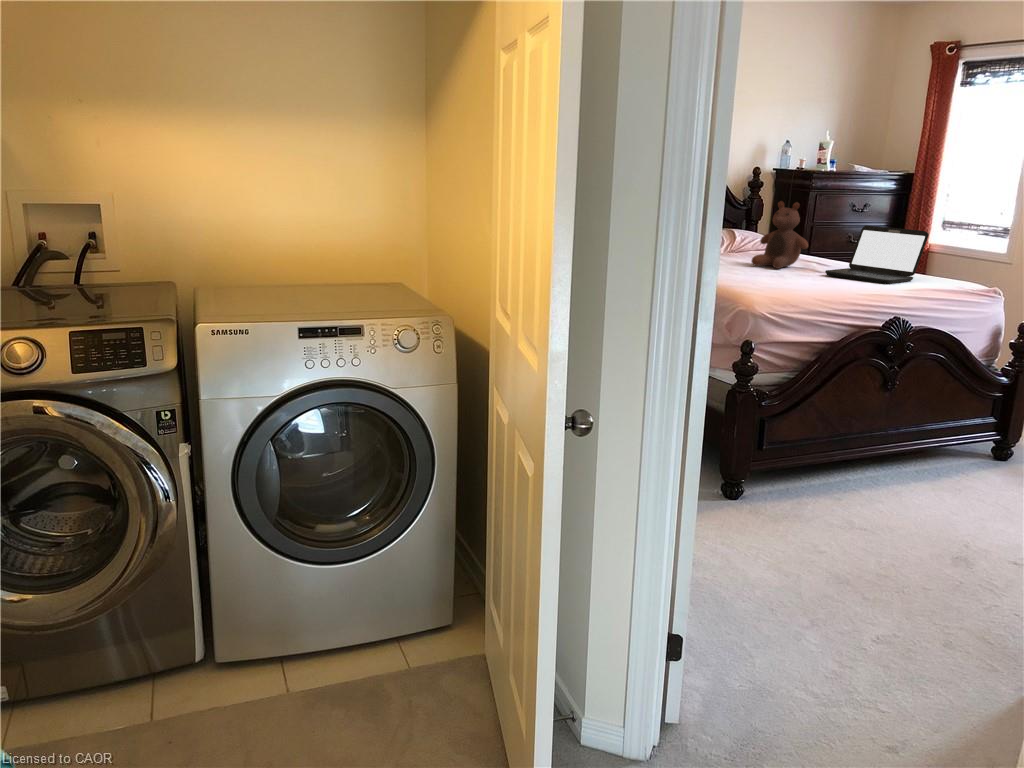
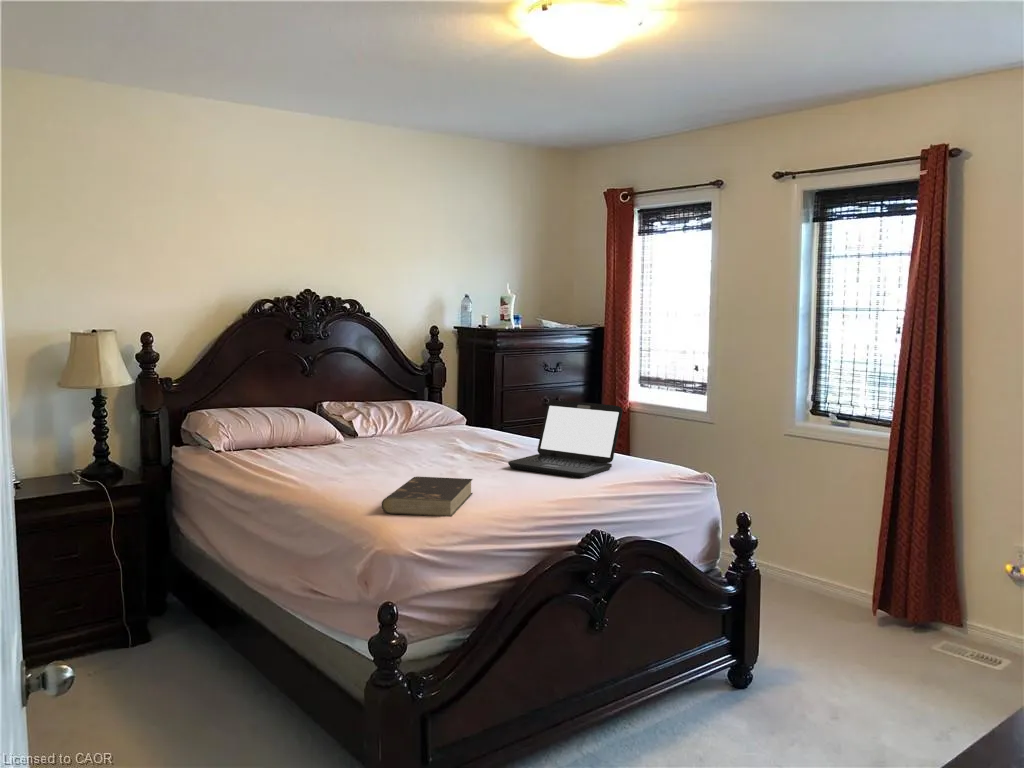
stuffed bear: present [752,201,808,269] -> none [420,373,488,460]
book: none [740,271,803,295] -> present [382,477,473,517]

